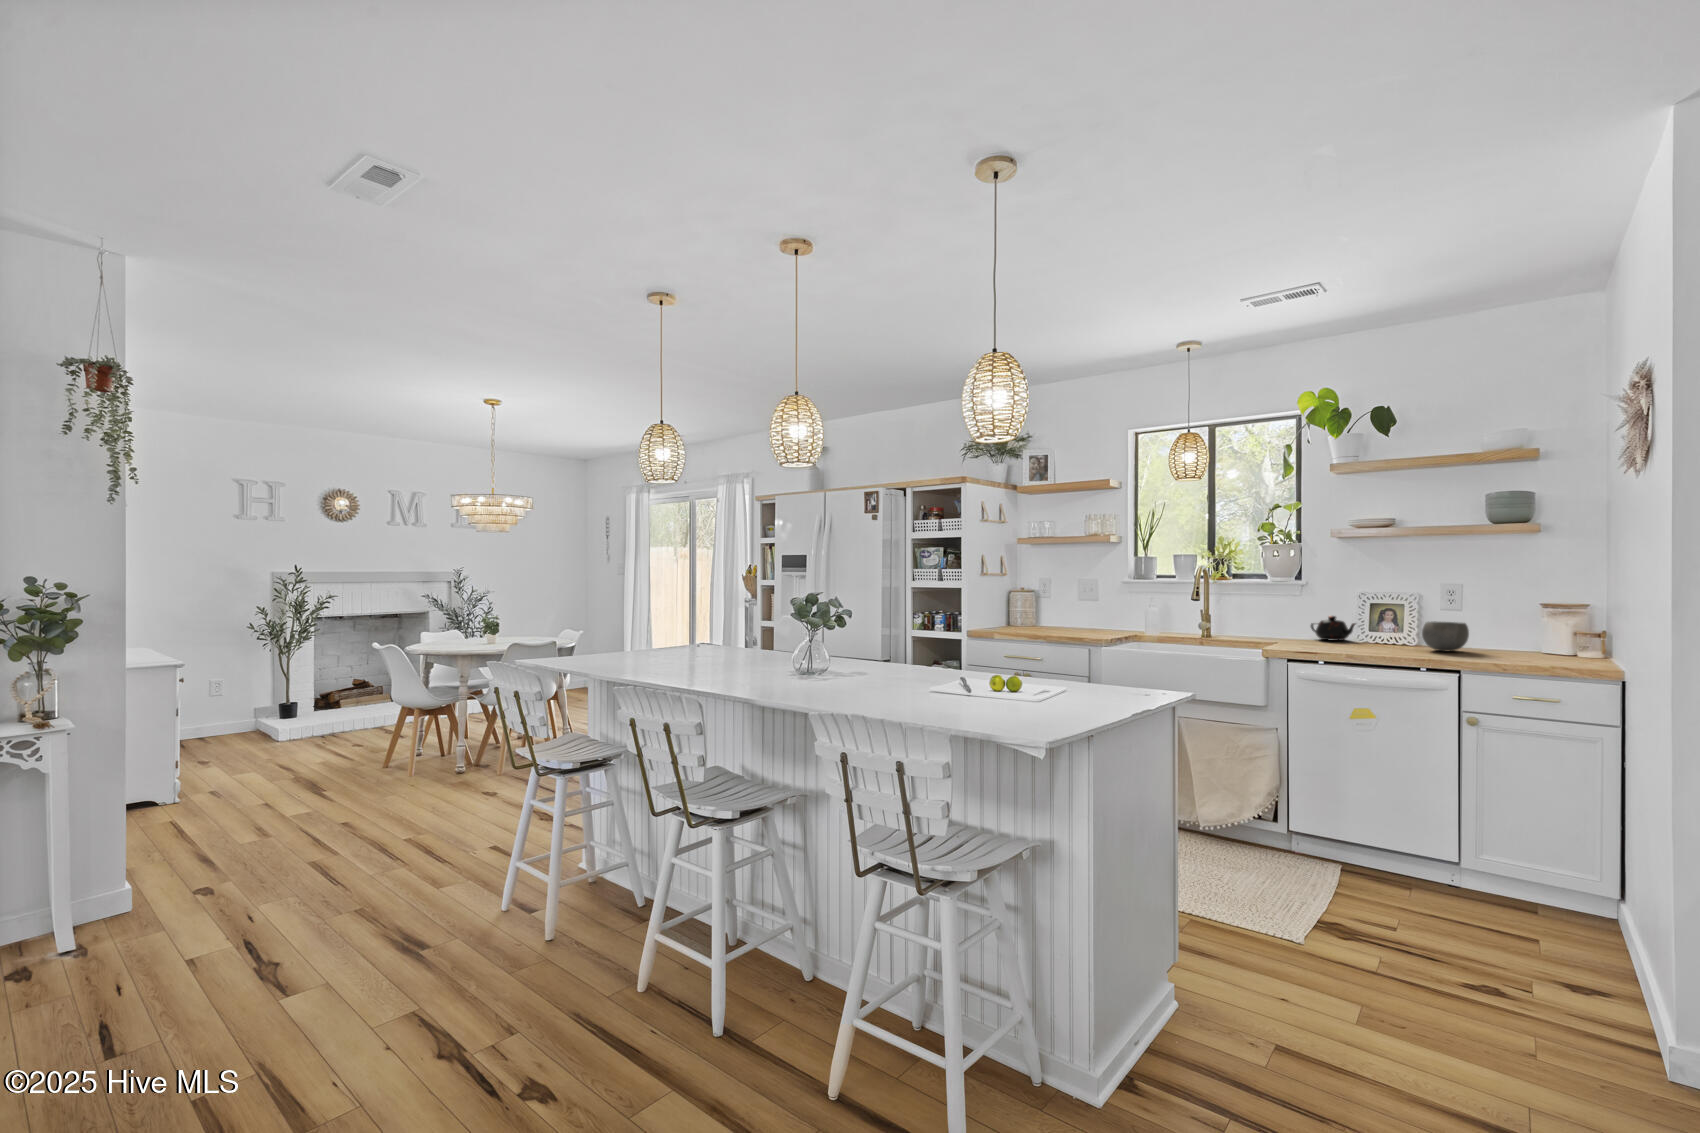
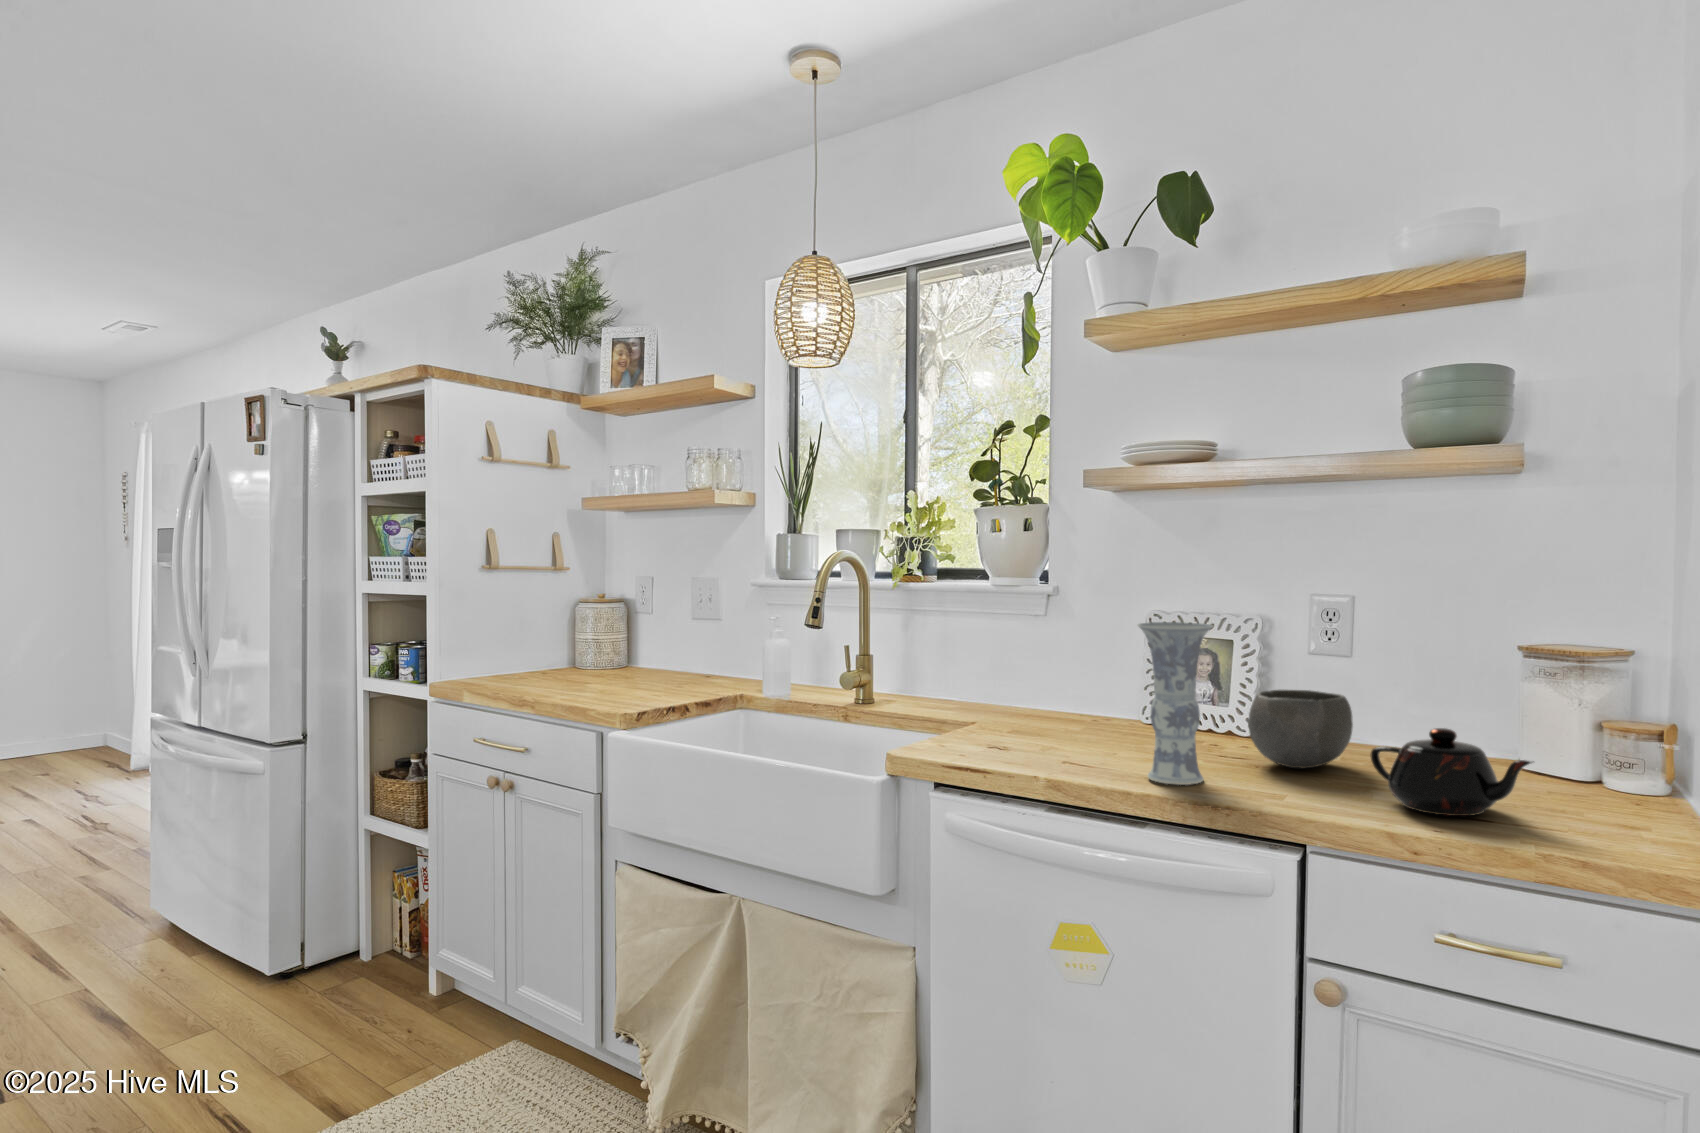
vase: none [1378,593,1412,655] -> present [1138,622,1213,785]
teapot: present [1311,616,1356,641] -> present [1371,728,1534,816]

